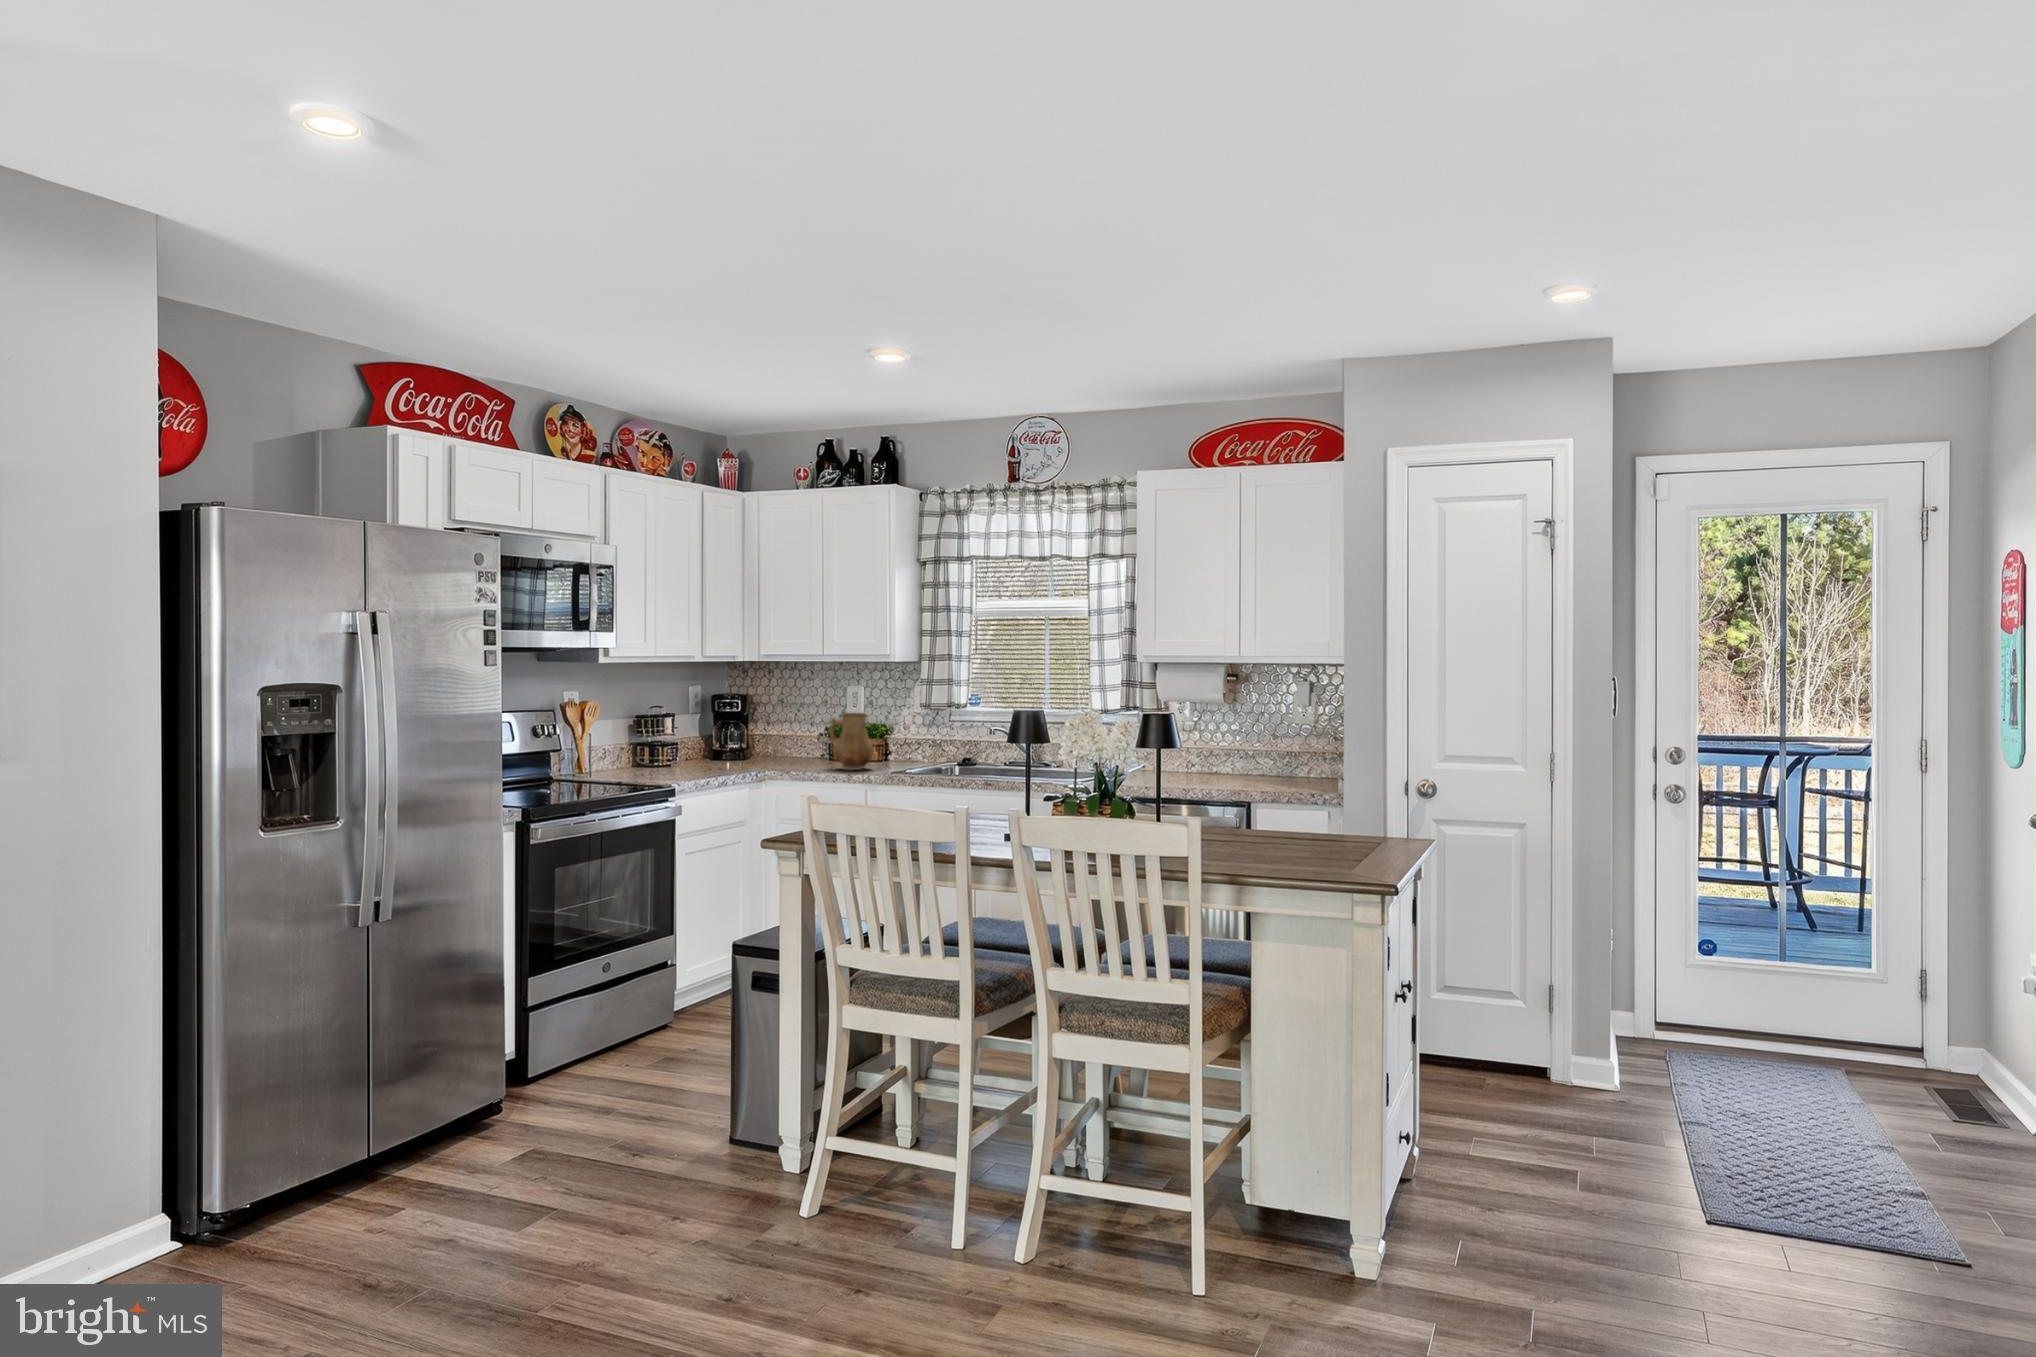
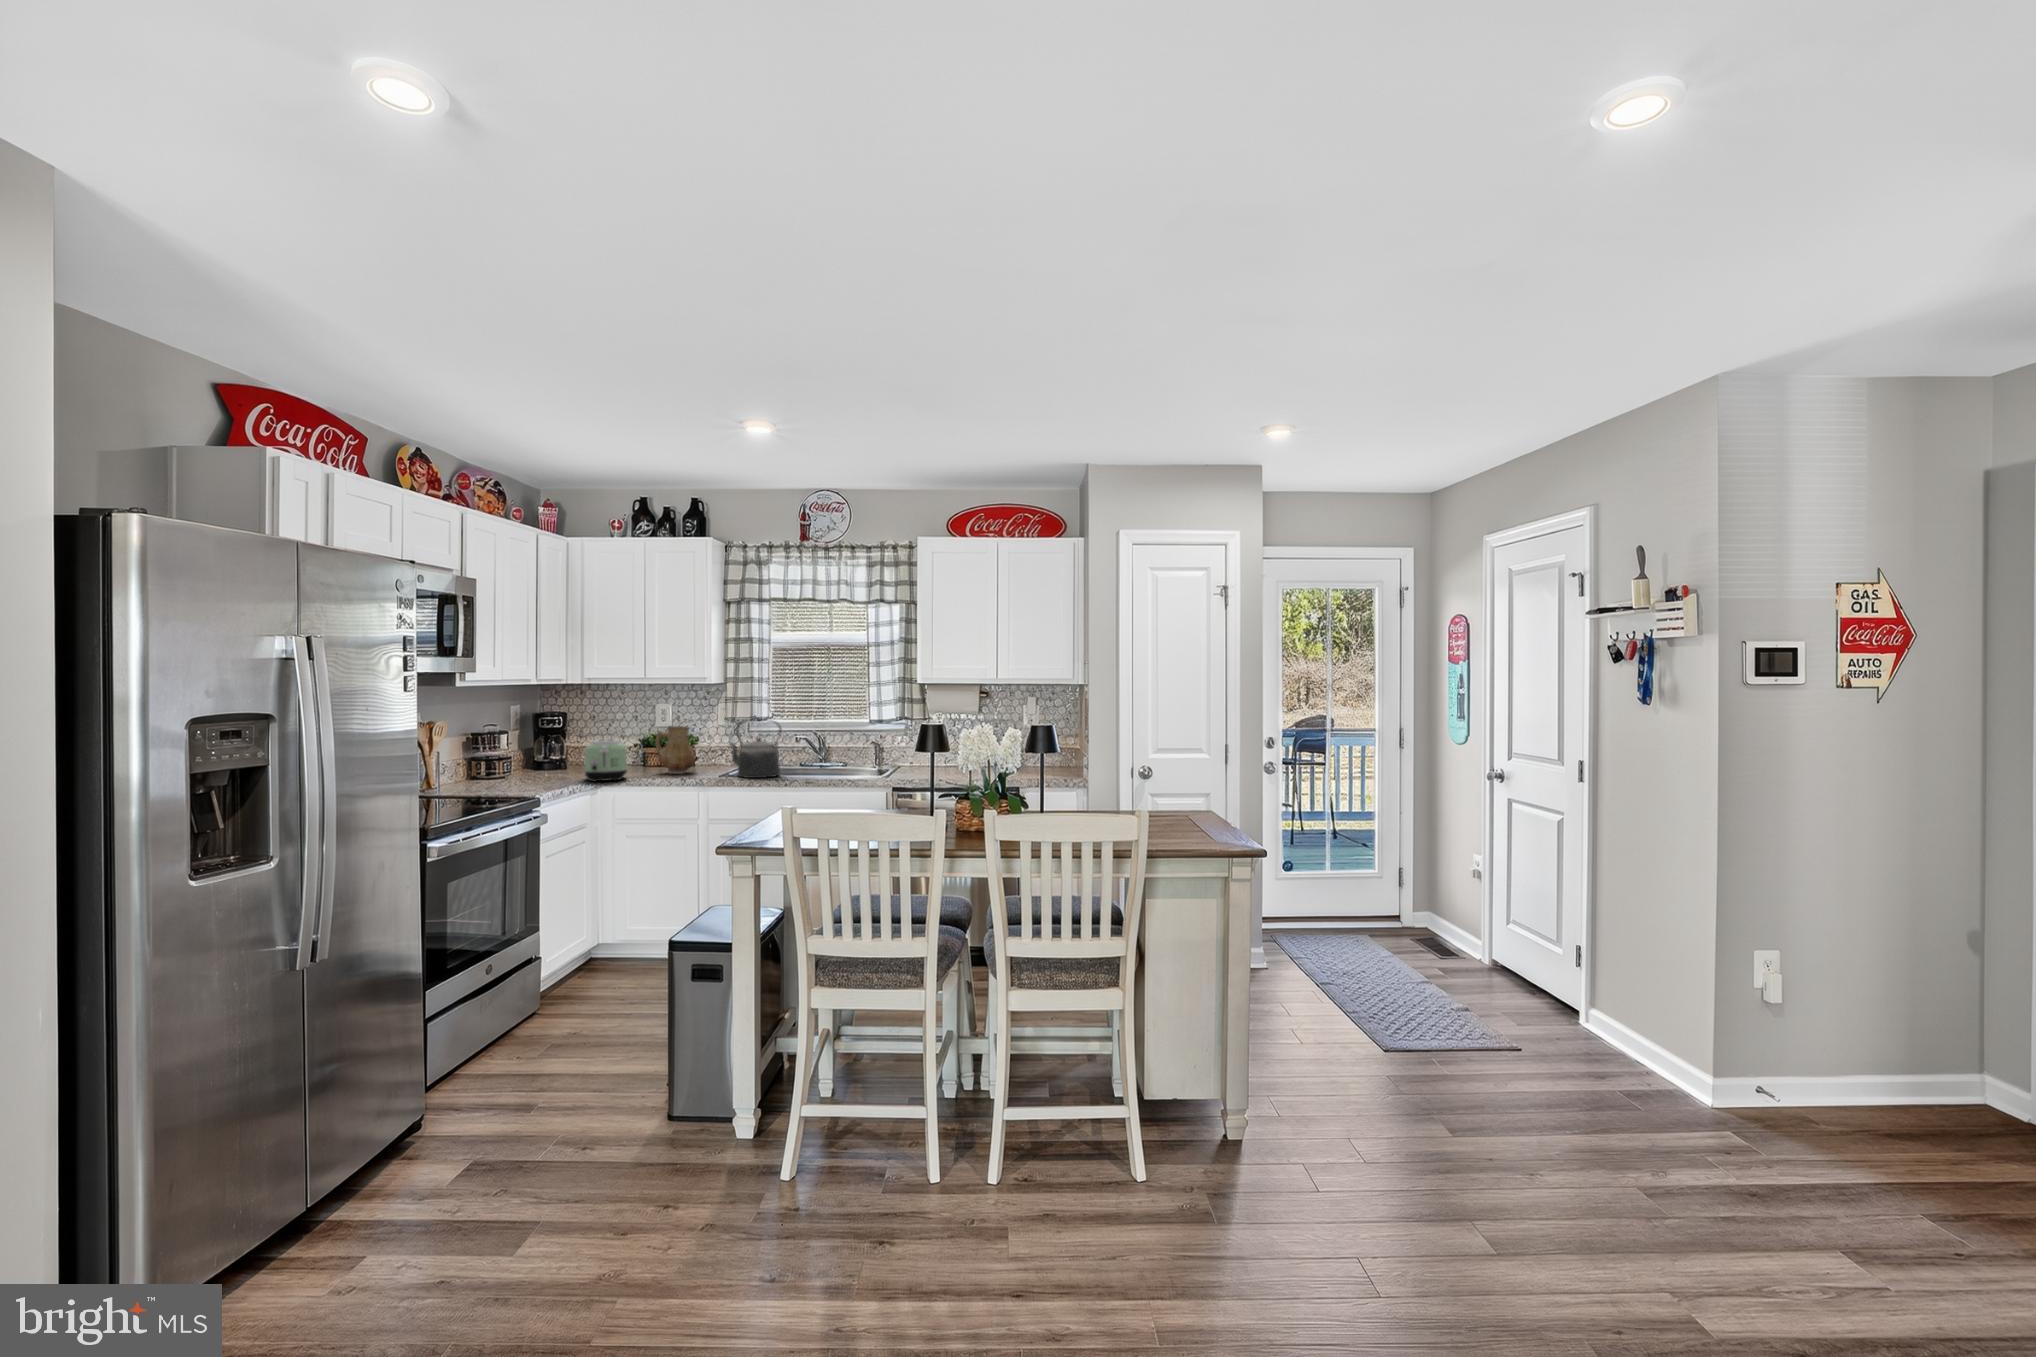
kettle: none [906,706,965,777] -> present [729,719,781,778]
toaster: none [742,726,792,774] -> present [585,739,627,782]

